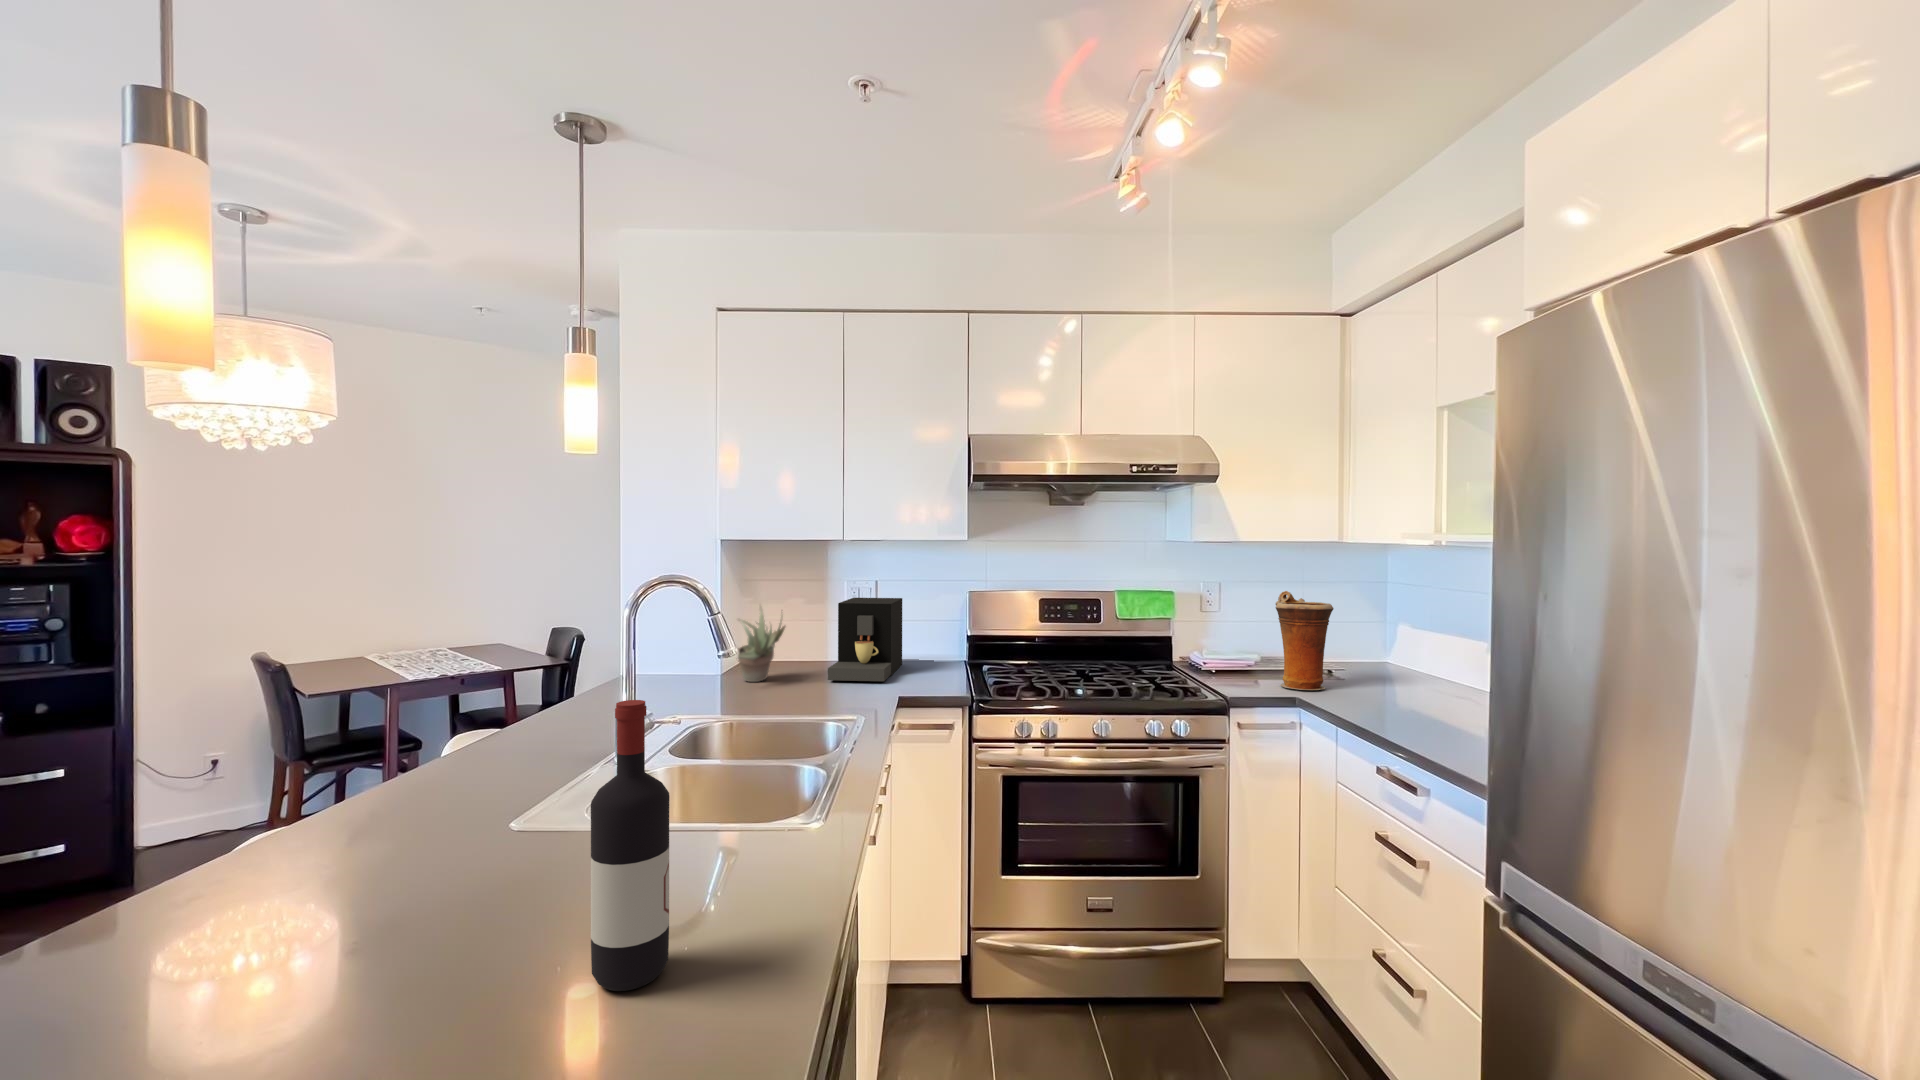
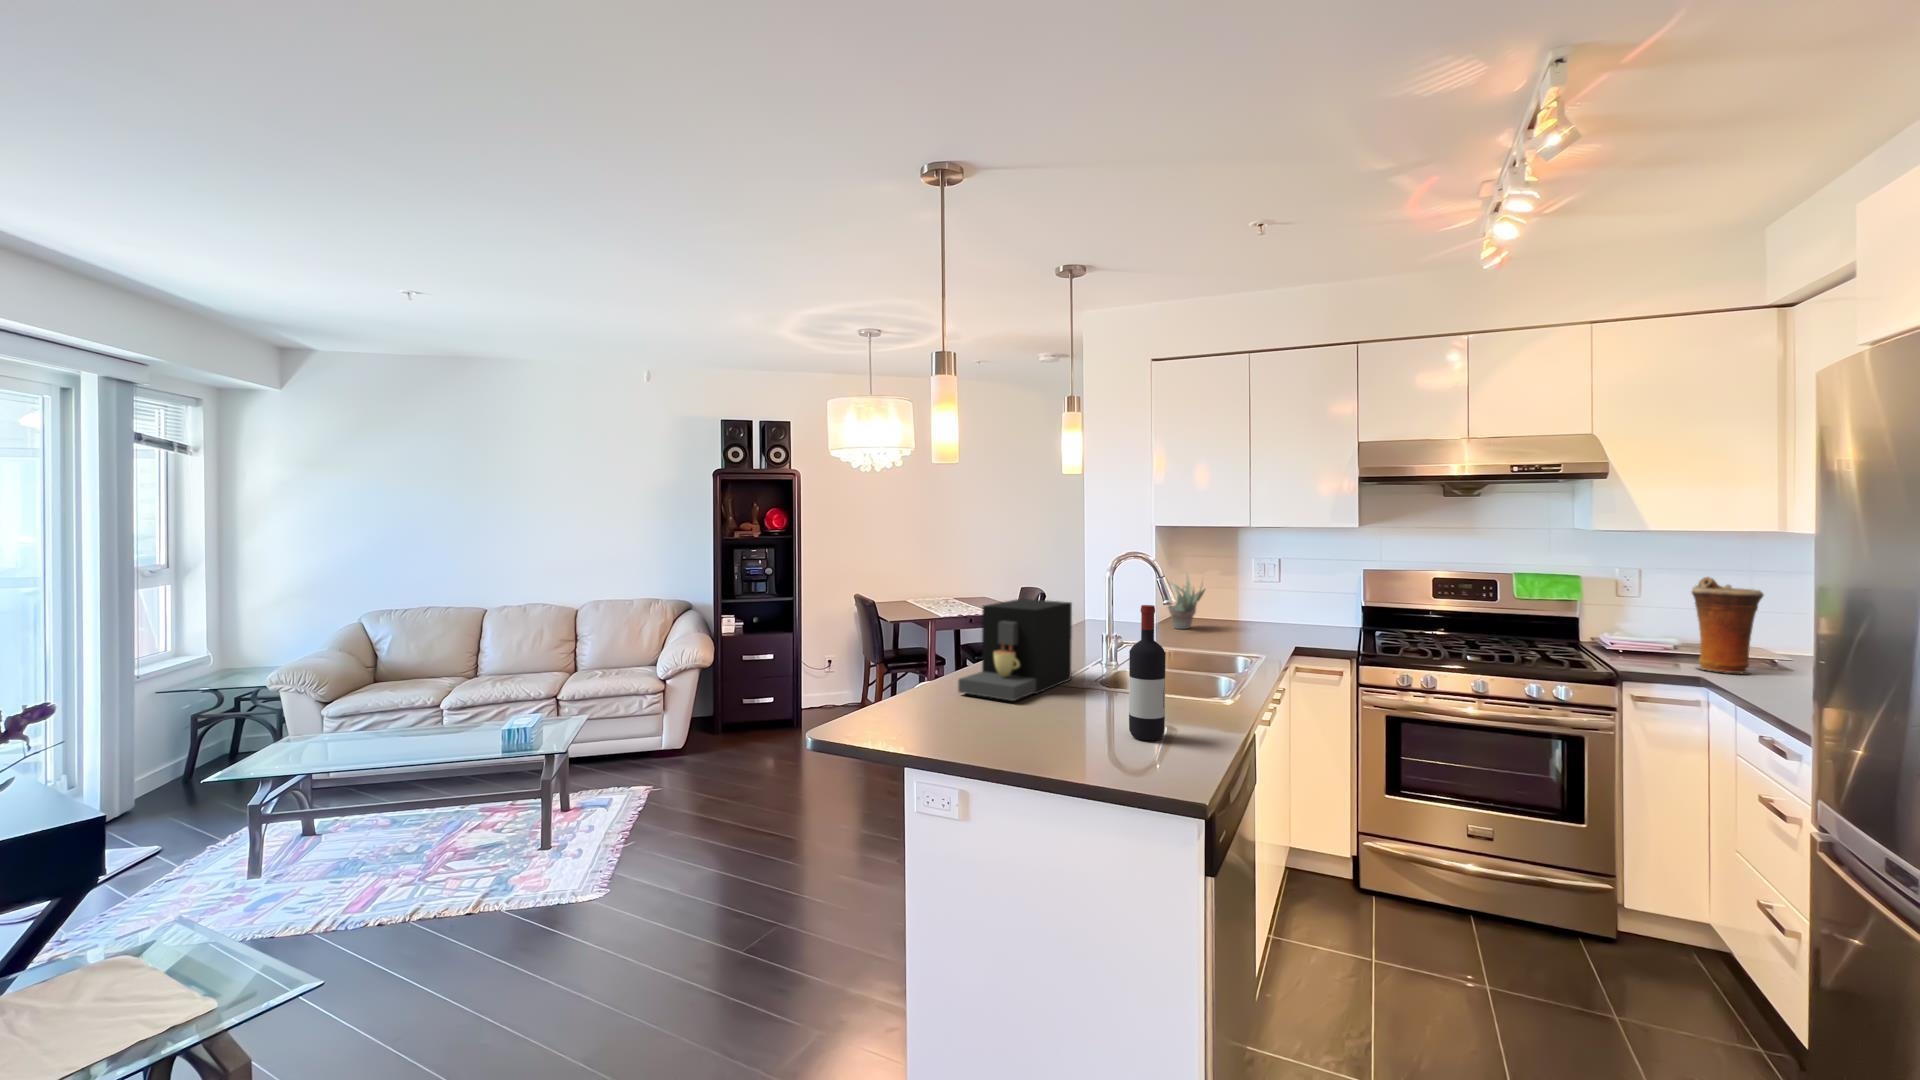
coffee maker: present [828,598,902,681] -> present [958,599,1072,701]

